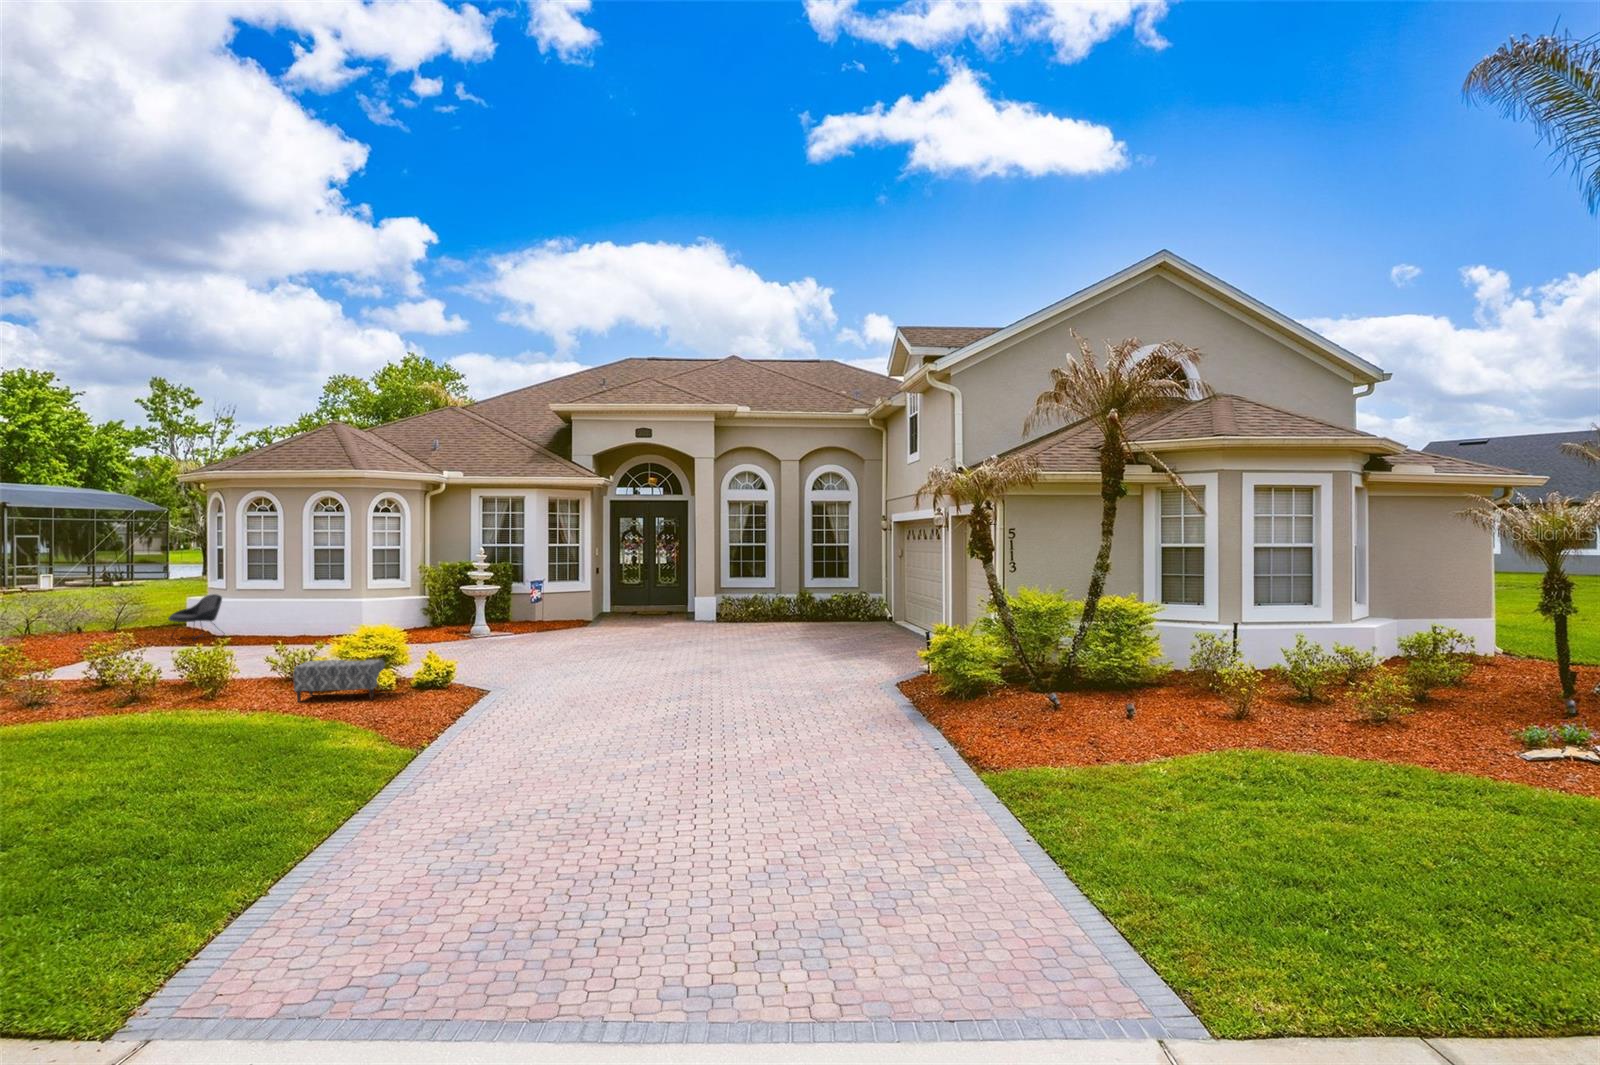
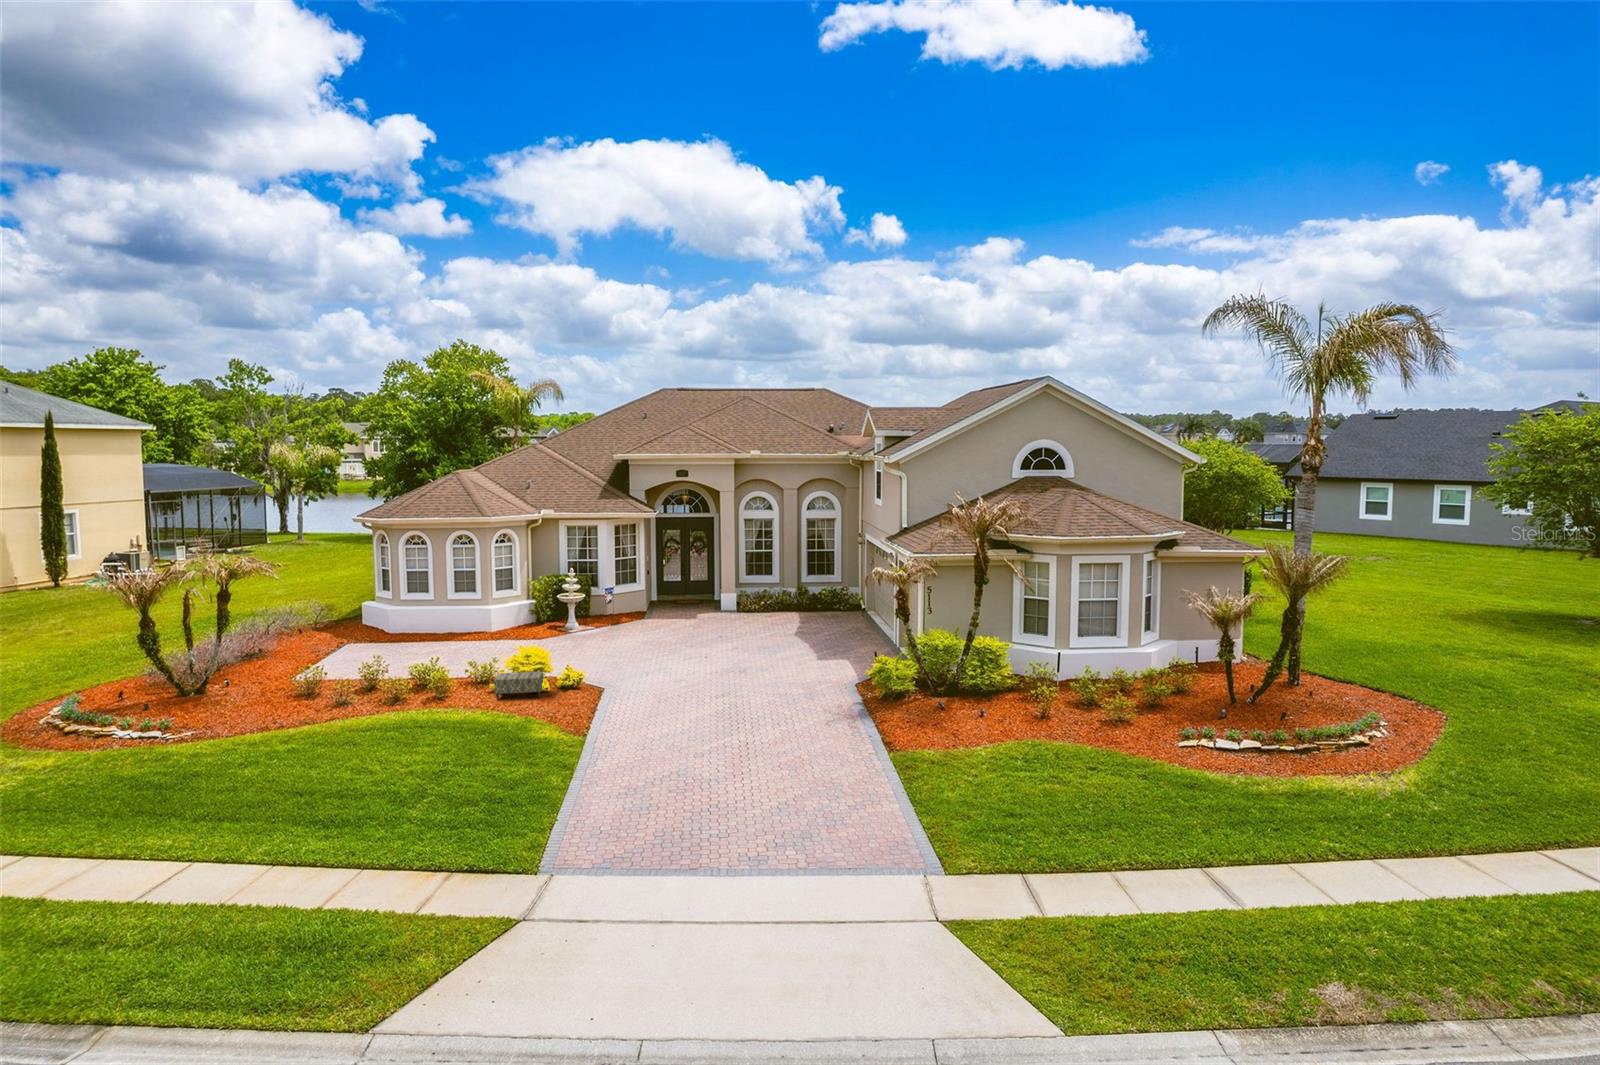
lounge chair: present [168,594,224,638] -> none [360,603,397,638]

